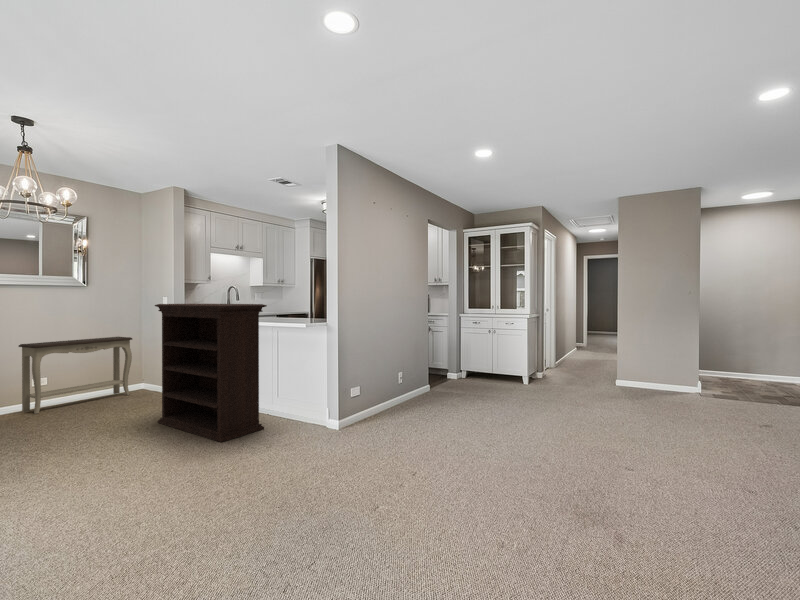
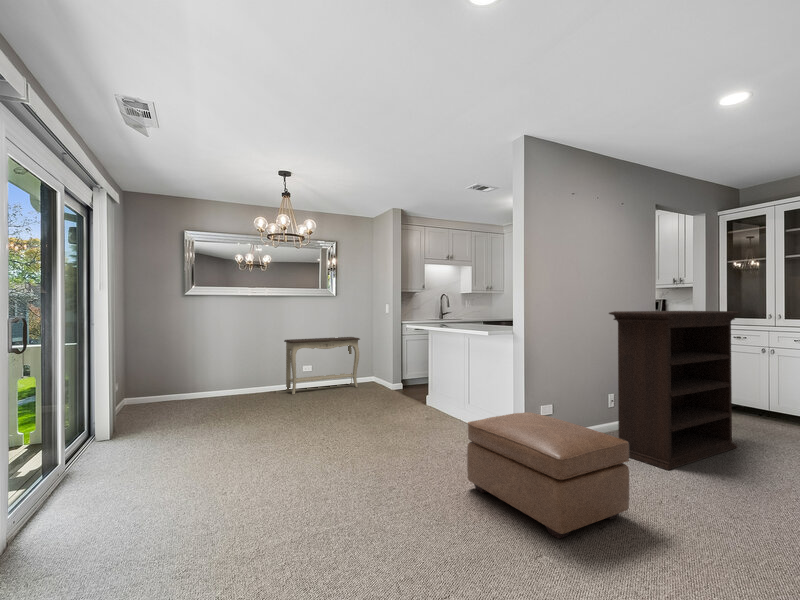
bookshelf: present [155,304,267,442] -> present [609,311,739,470]
ottoman: none [299,395,434,494] -> present [467,412,629,539]

